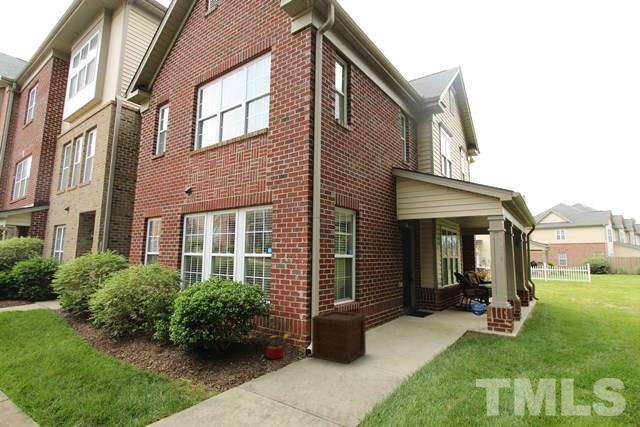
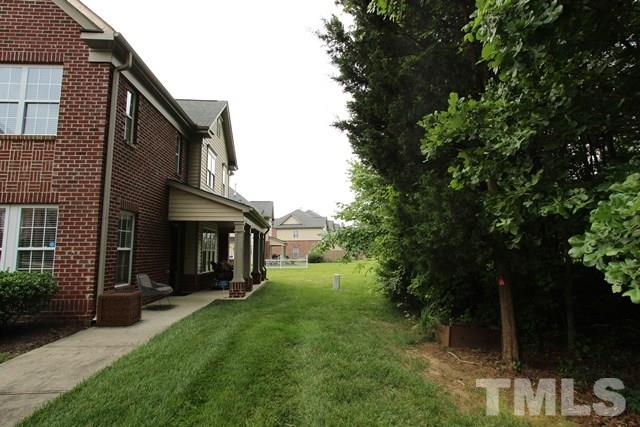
lounge chair: none [360,288,406,341] -> present [137,274,173,311]
decorative plant: present [267,316,289,359] -> none [52,296,79,331]

